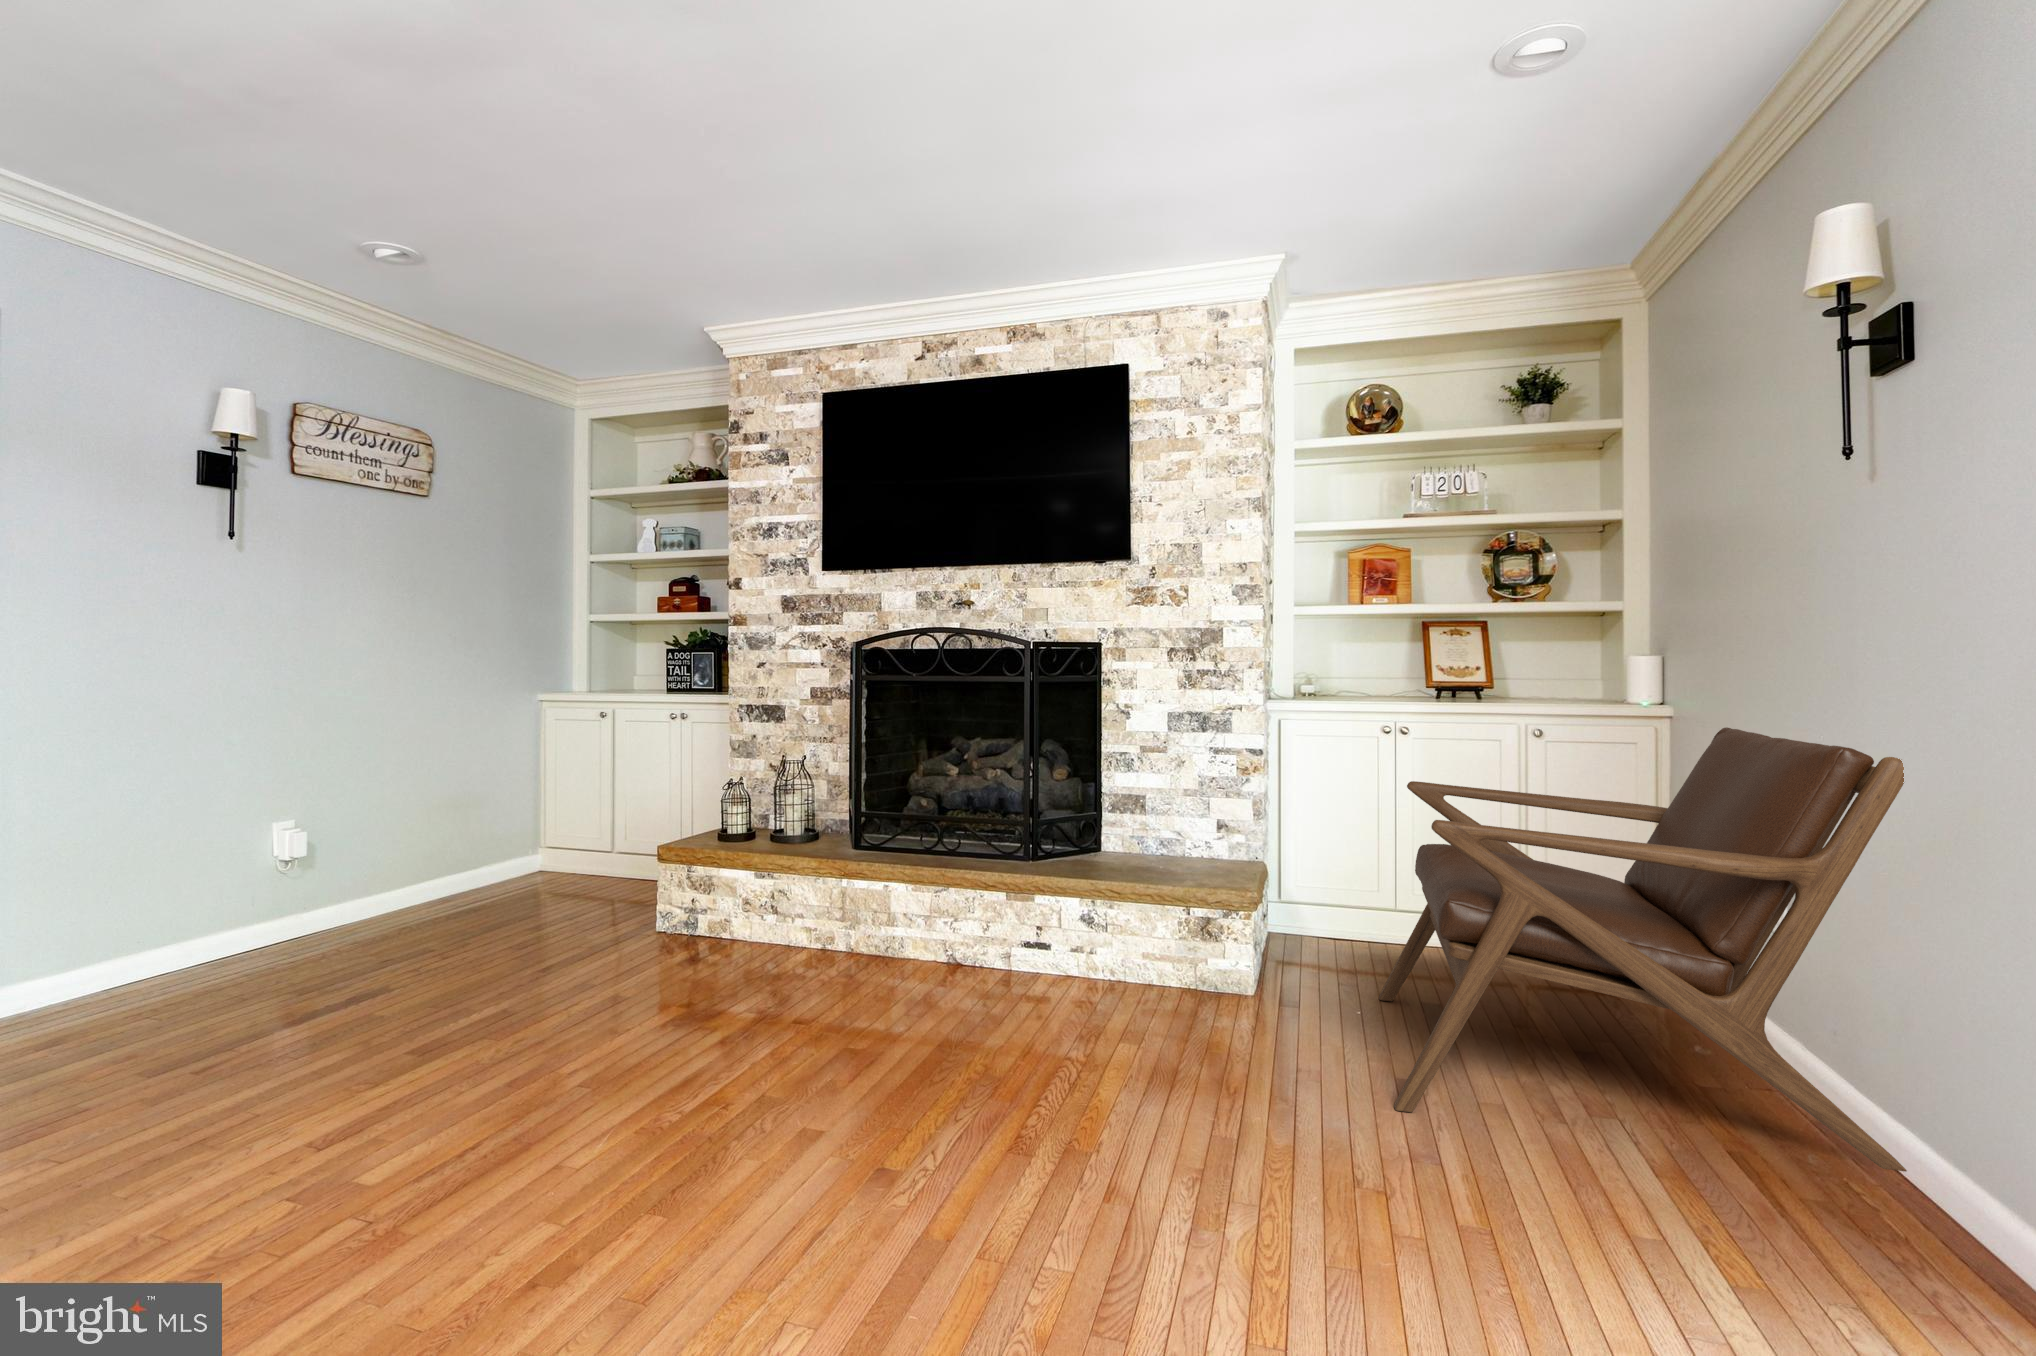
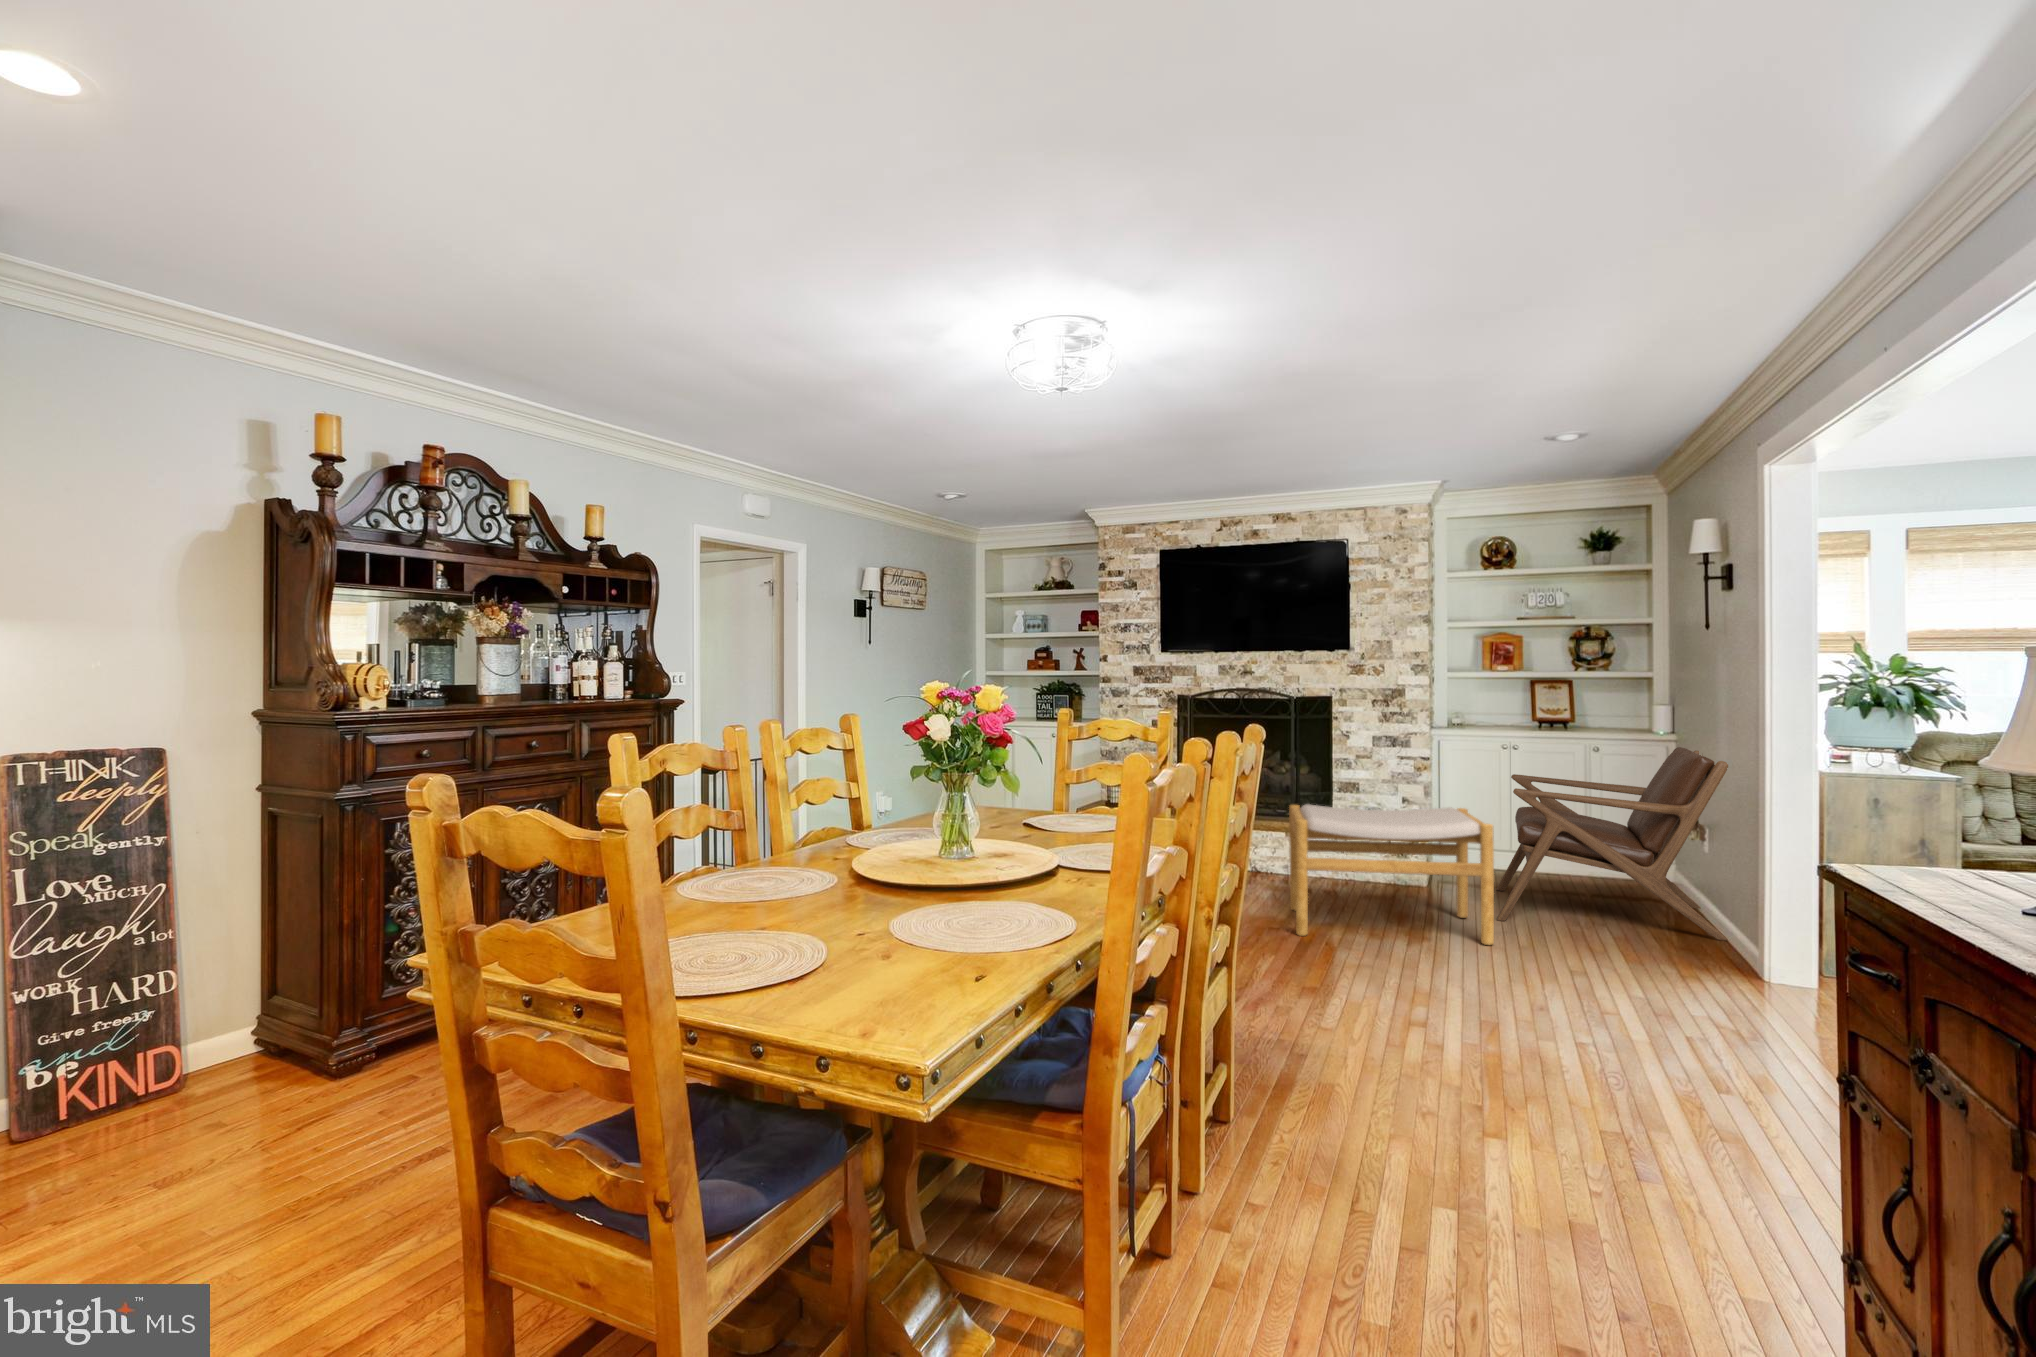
footstool: none [920,859,1407,1240] -> present [1289,804,1494,945]

